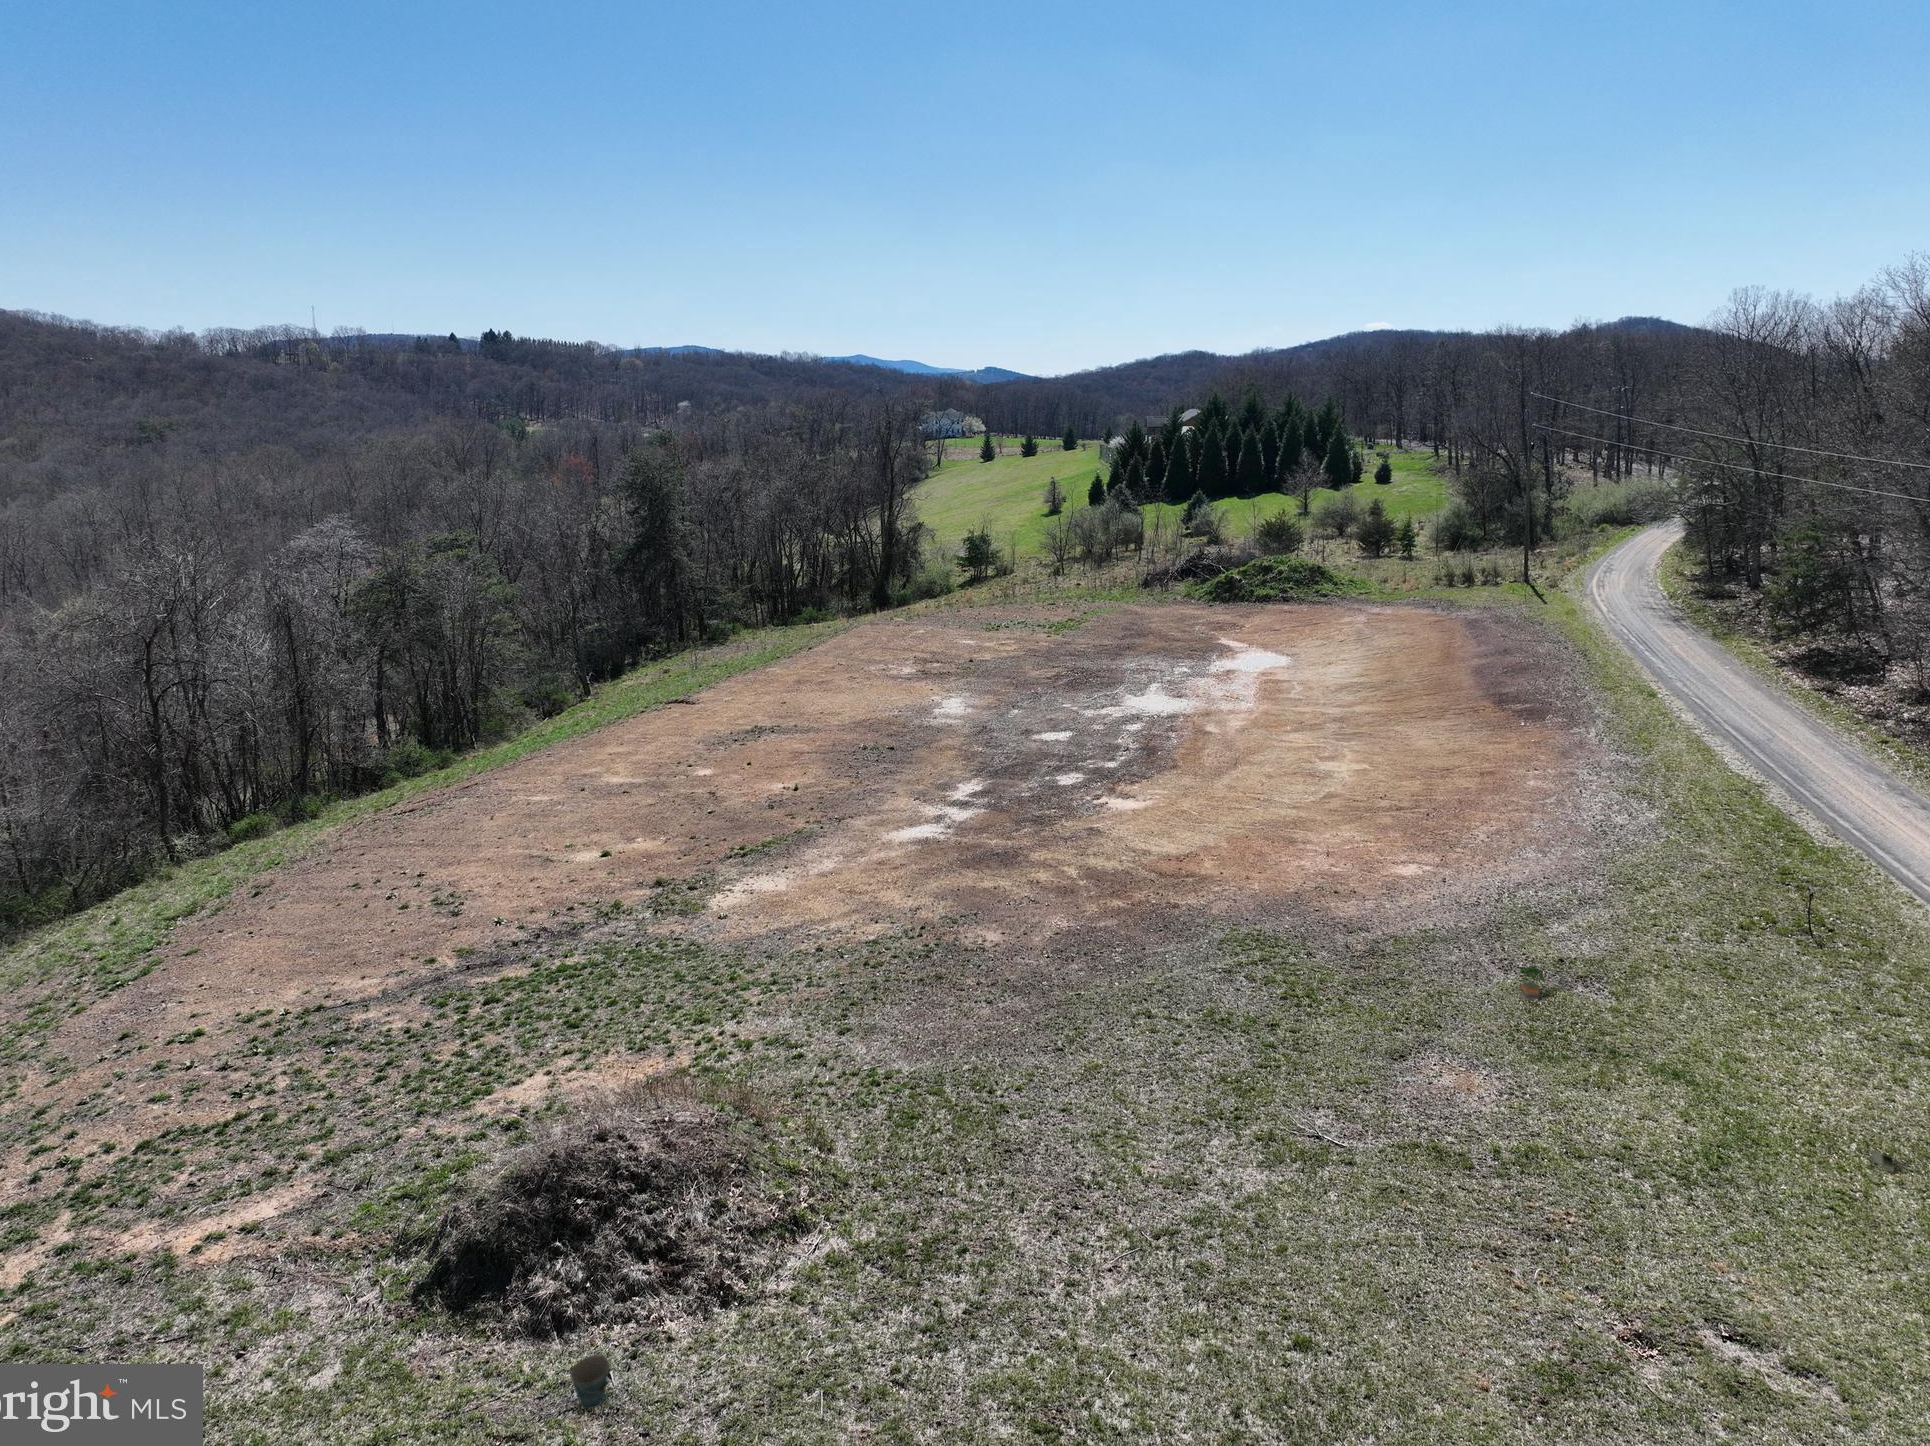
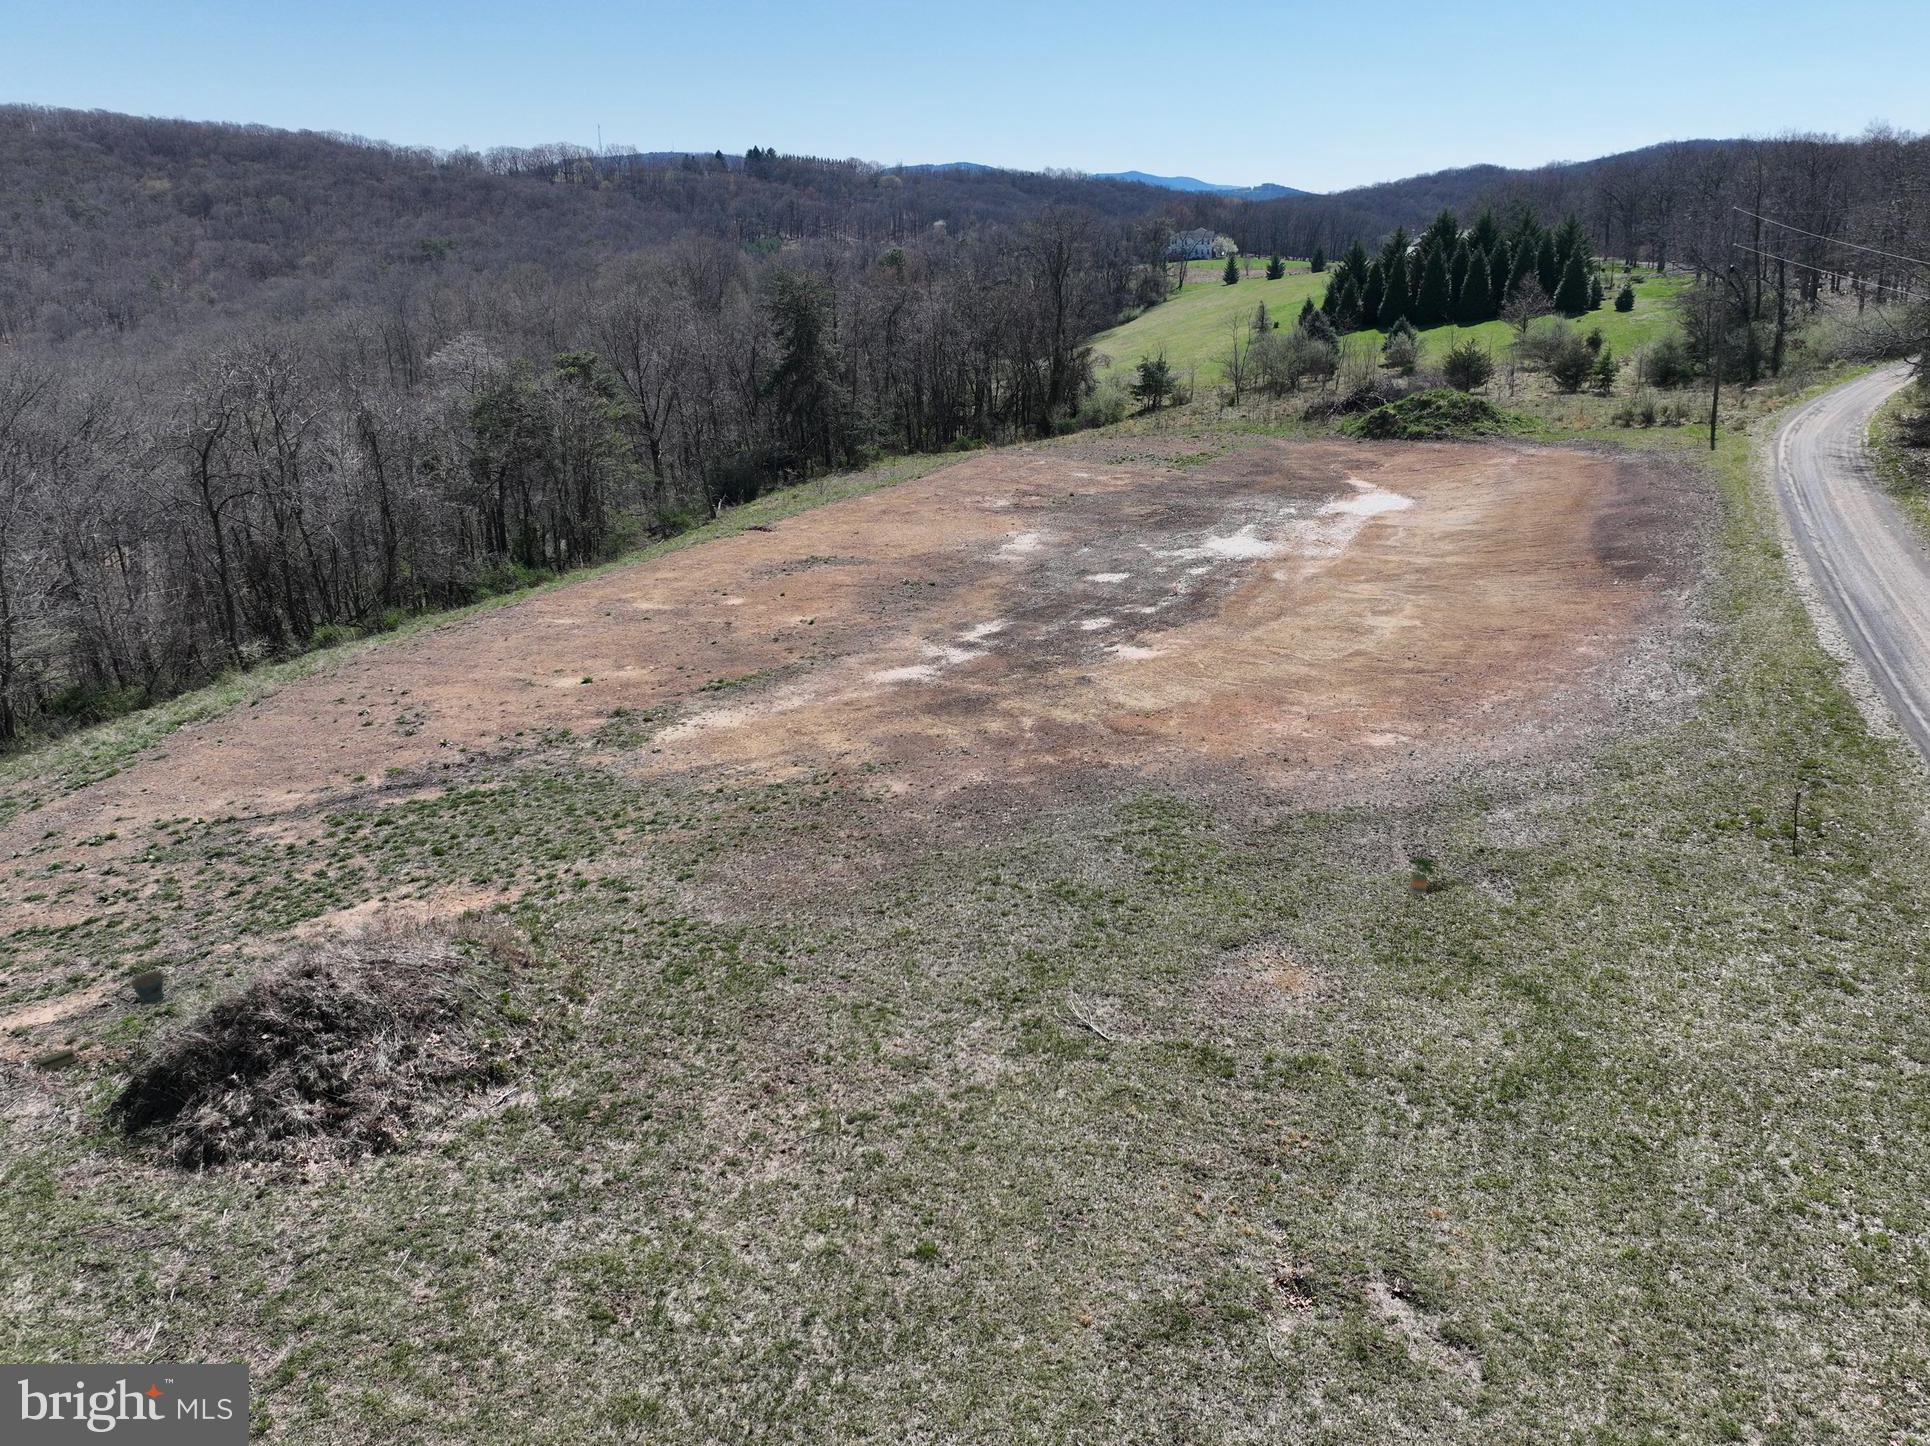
toolbox: present [1871,1151,1895,1172] -> present [40,1048,76,1072]
bucket: present [570,1355,609,1409] -> present [130,971,164,1004]

